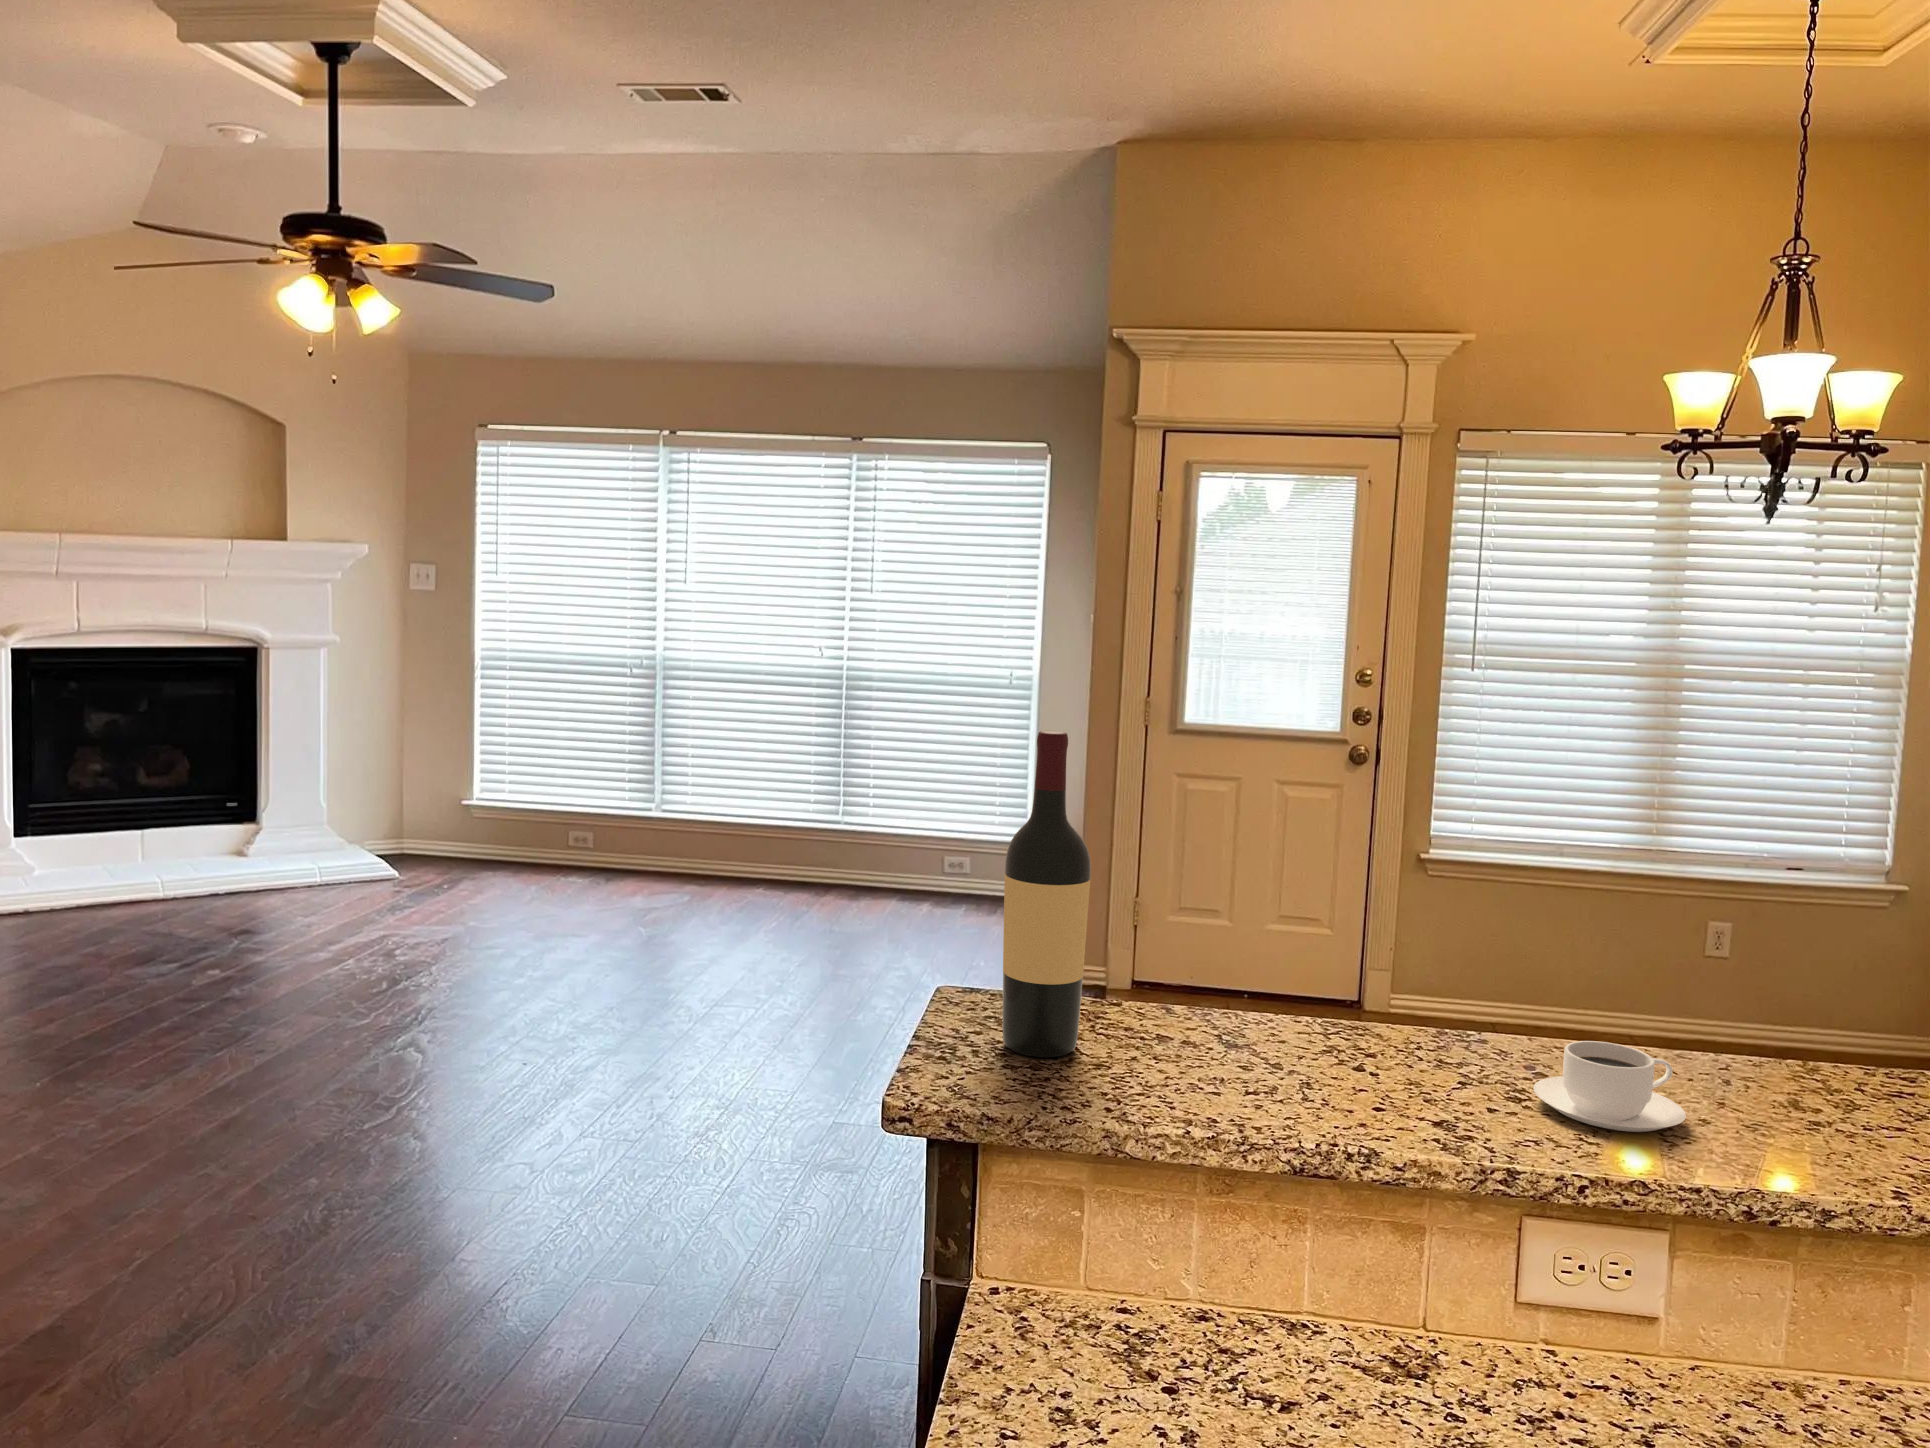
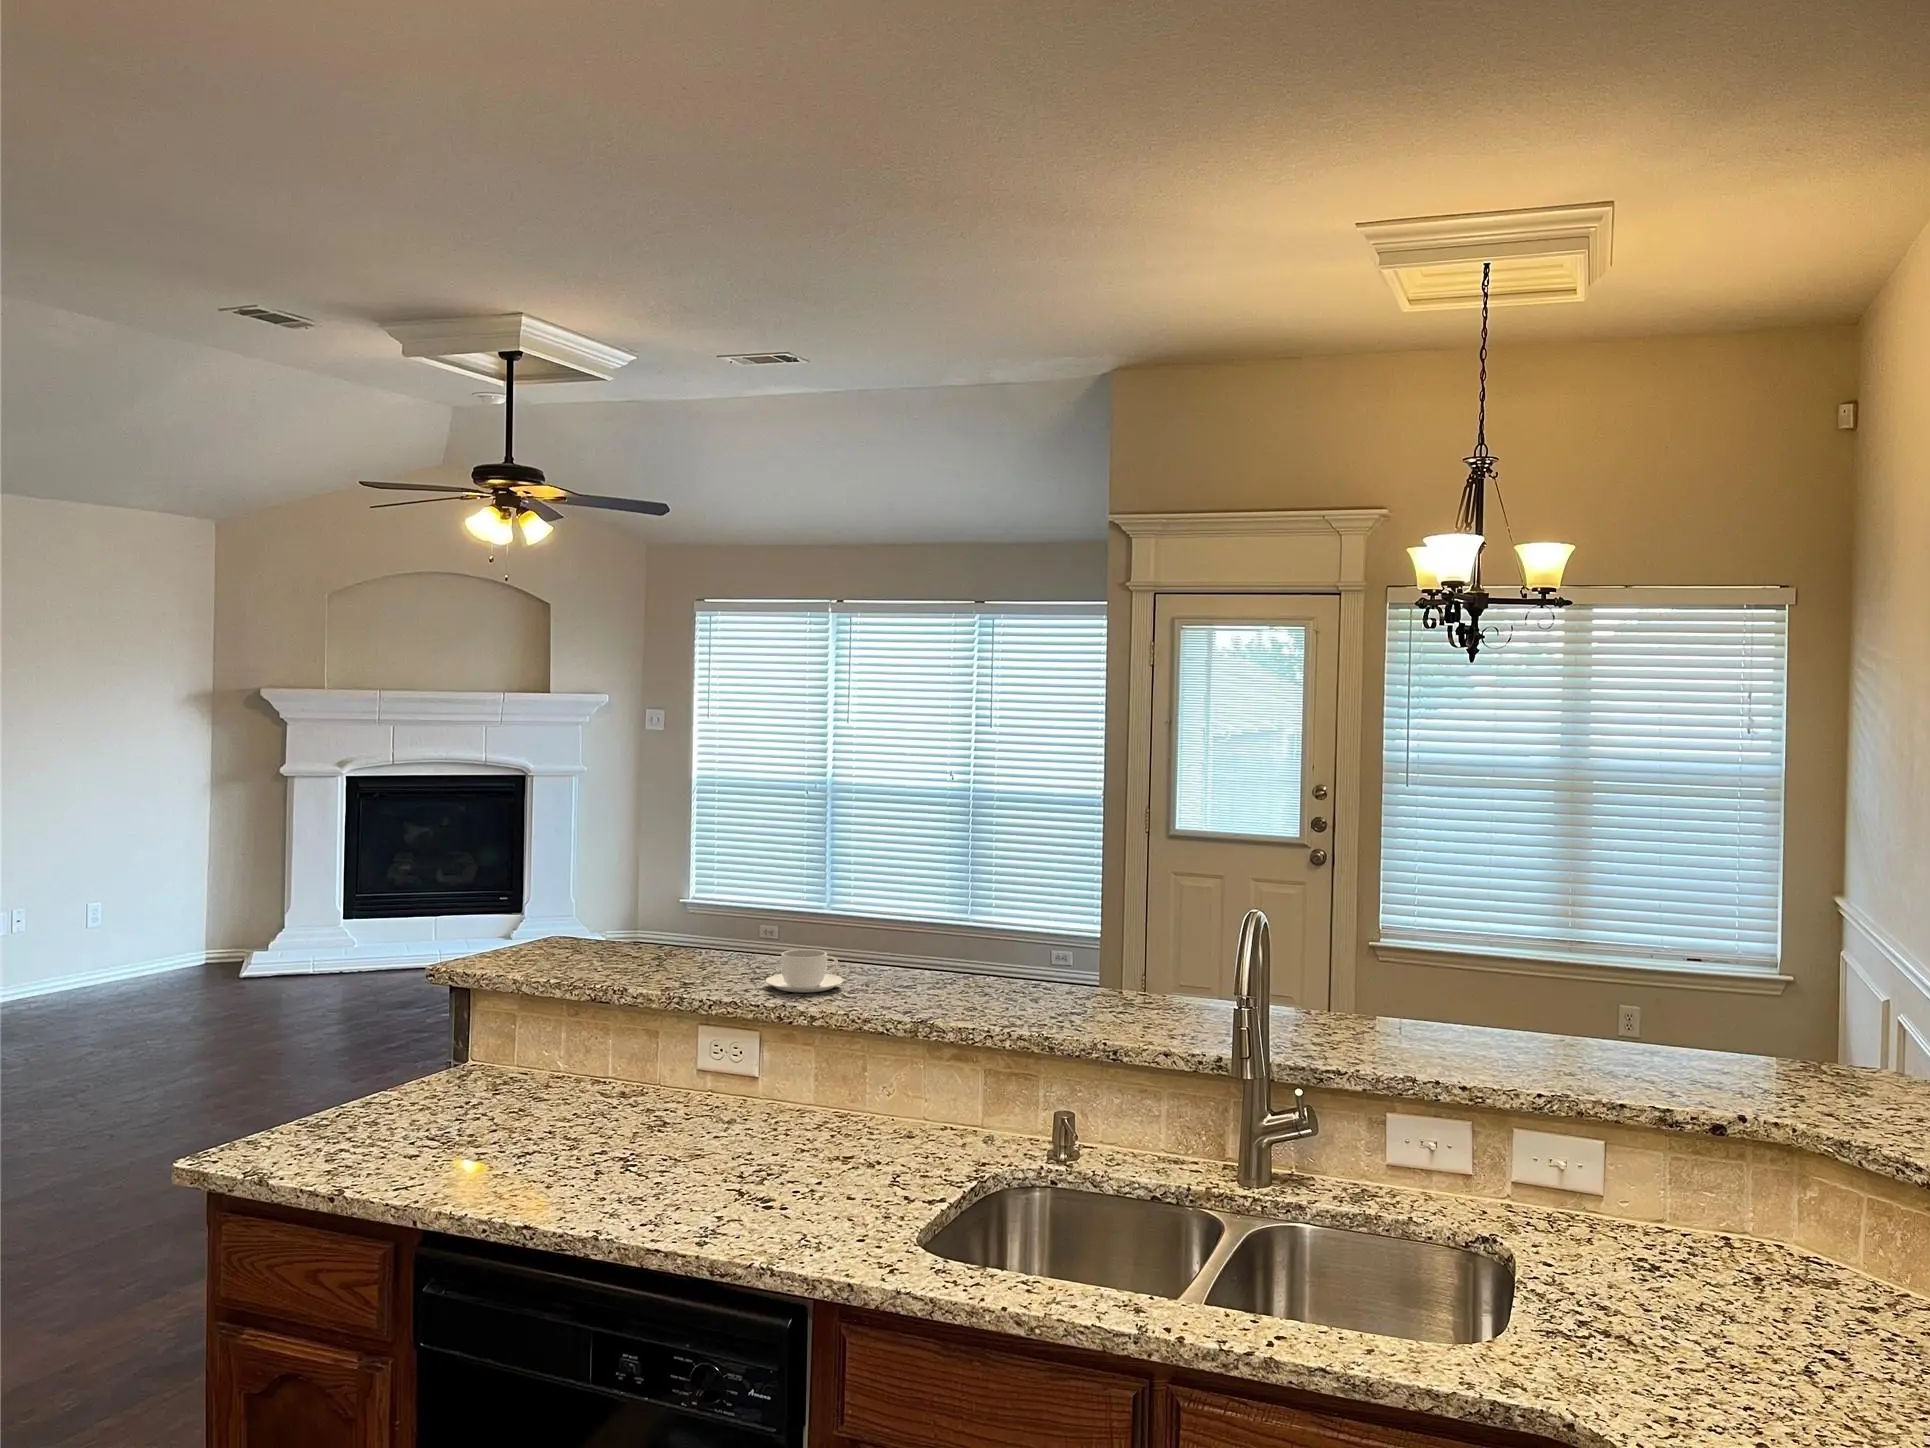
wine bottle: present [1002,730,1091,1057] -> none [532,779,581,958]

